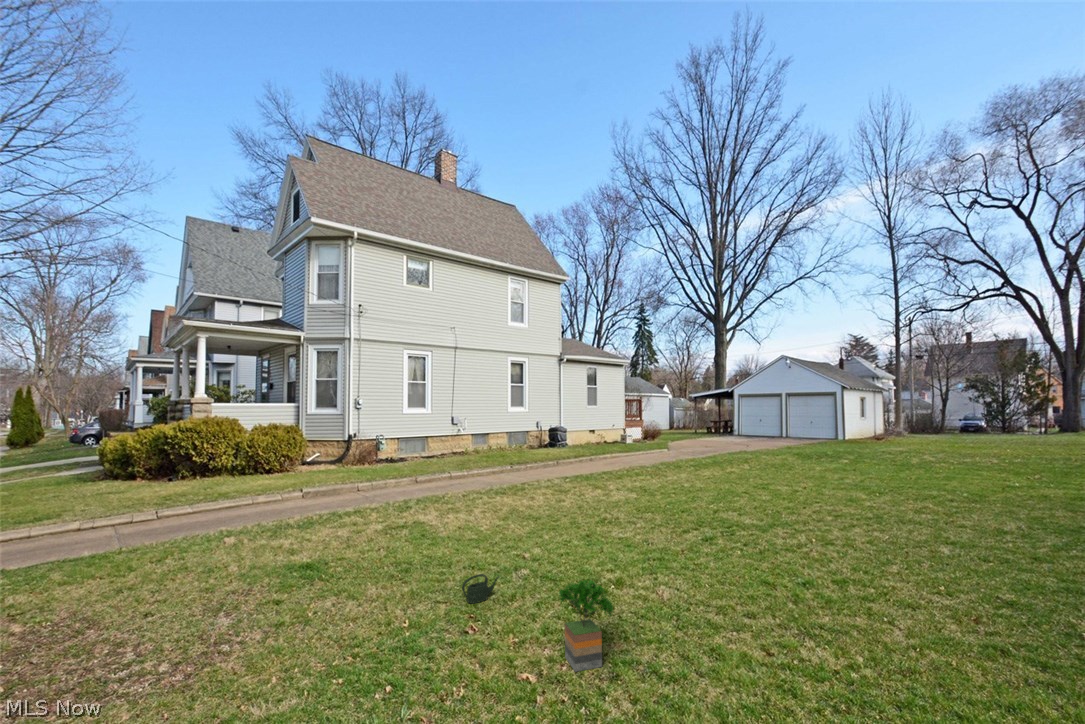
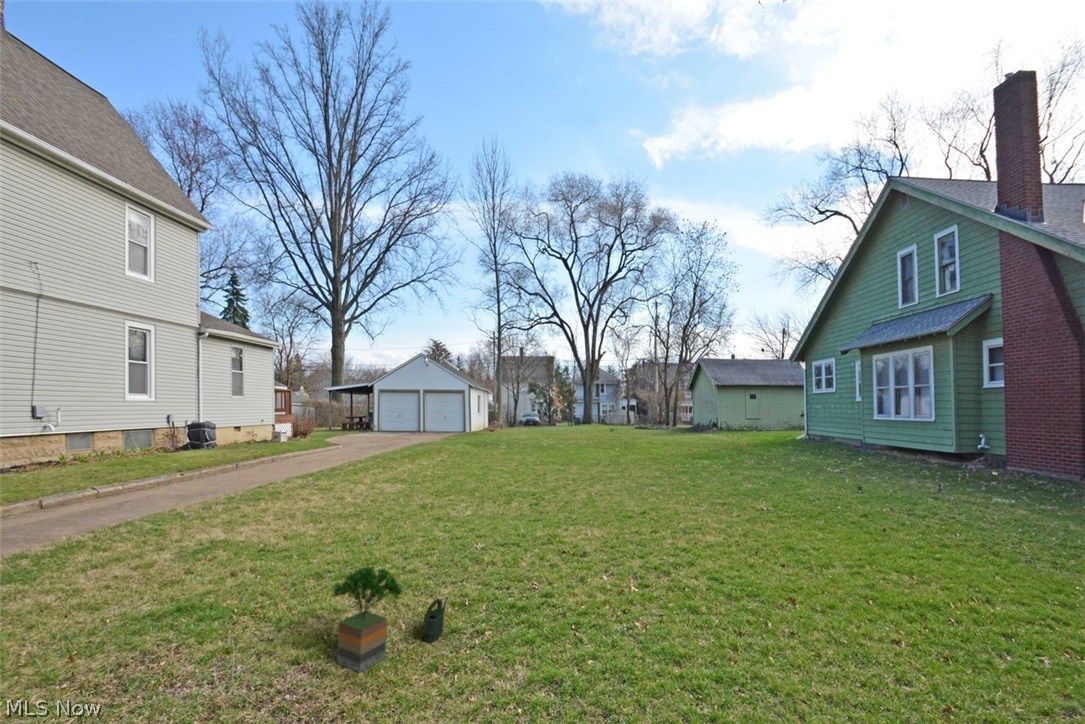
potted tree: present [559,580,614,671] -> present [333,566,403,672]

